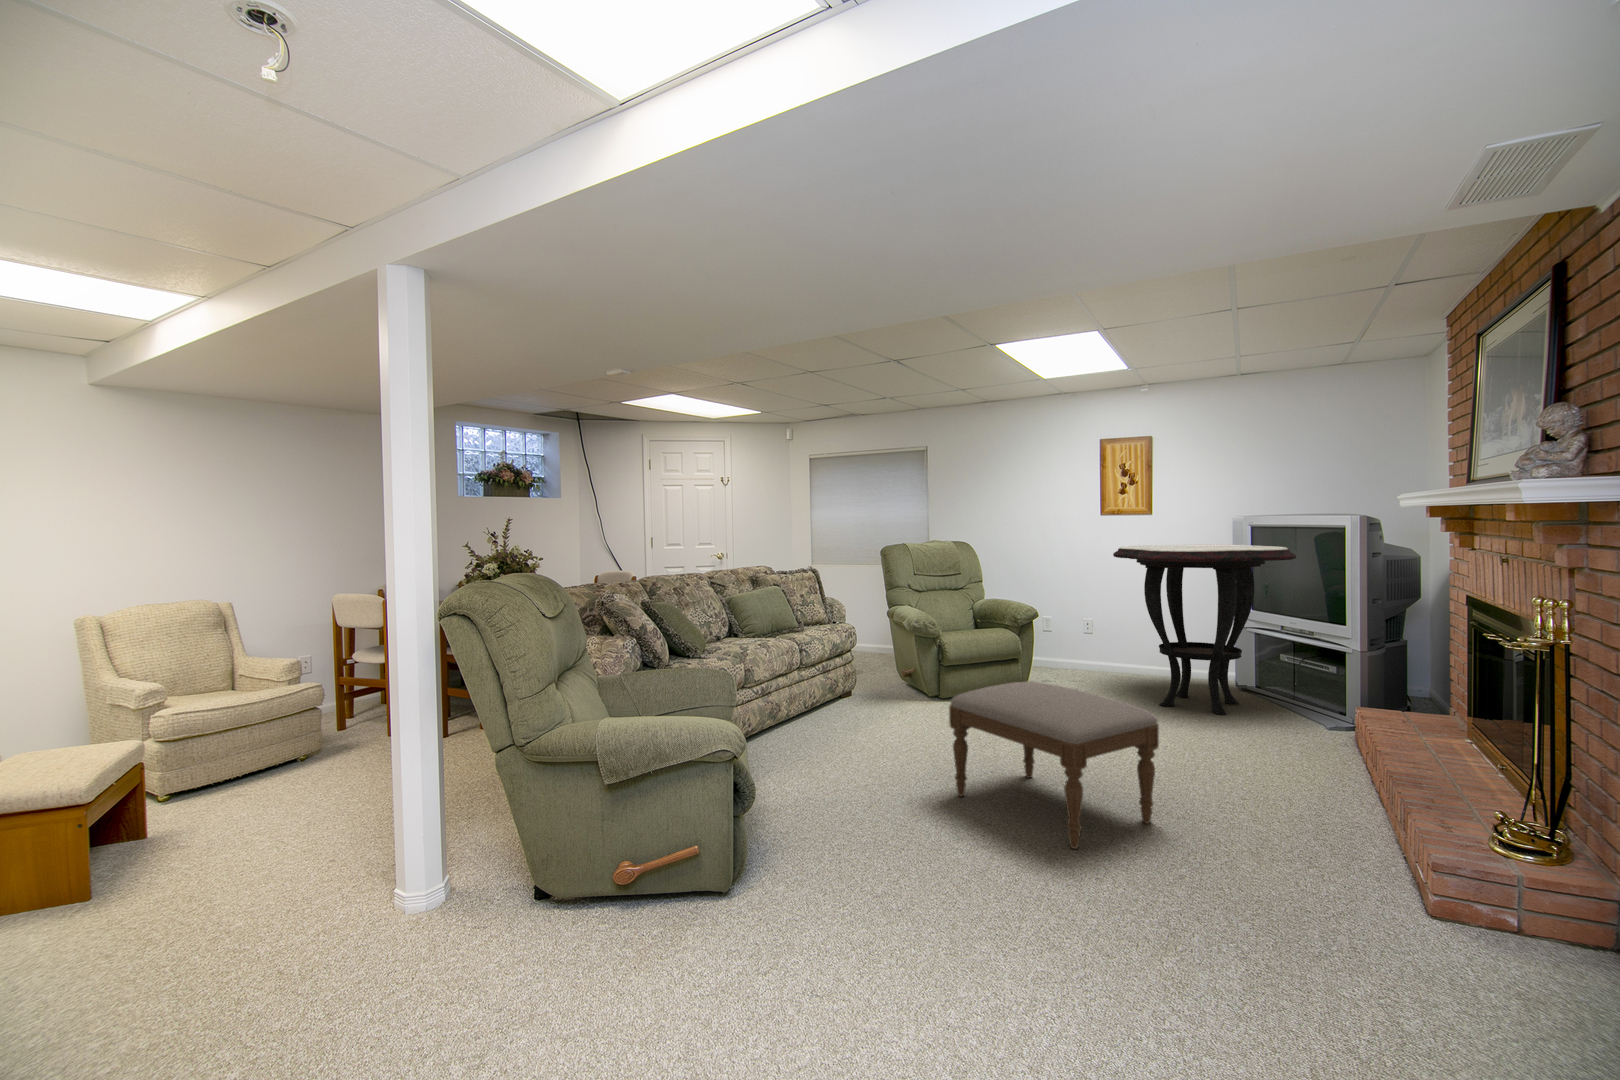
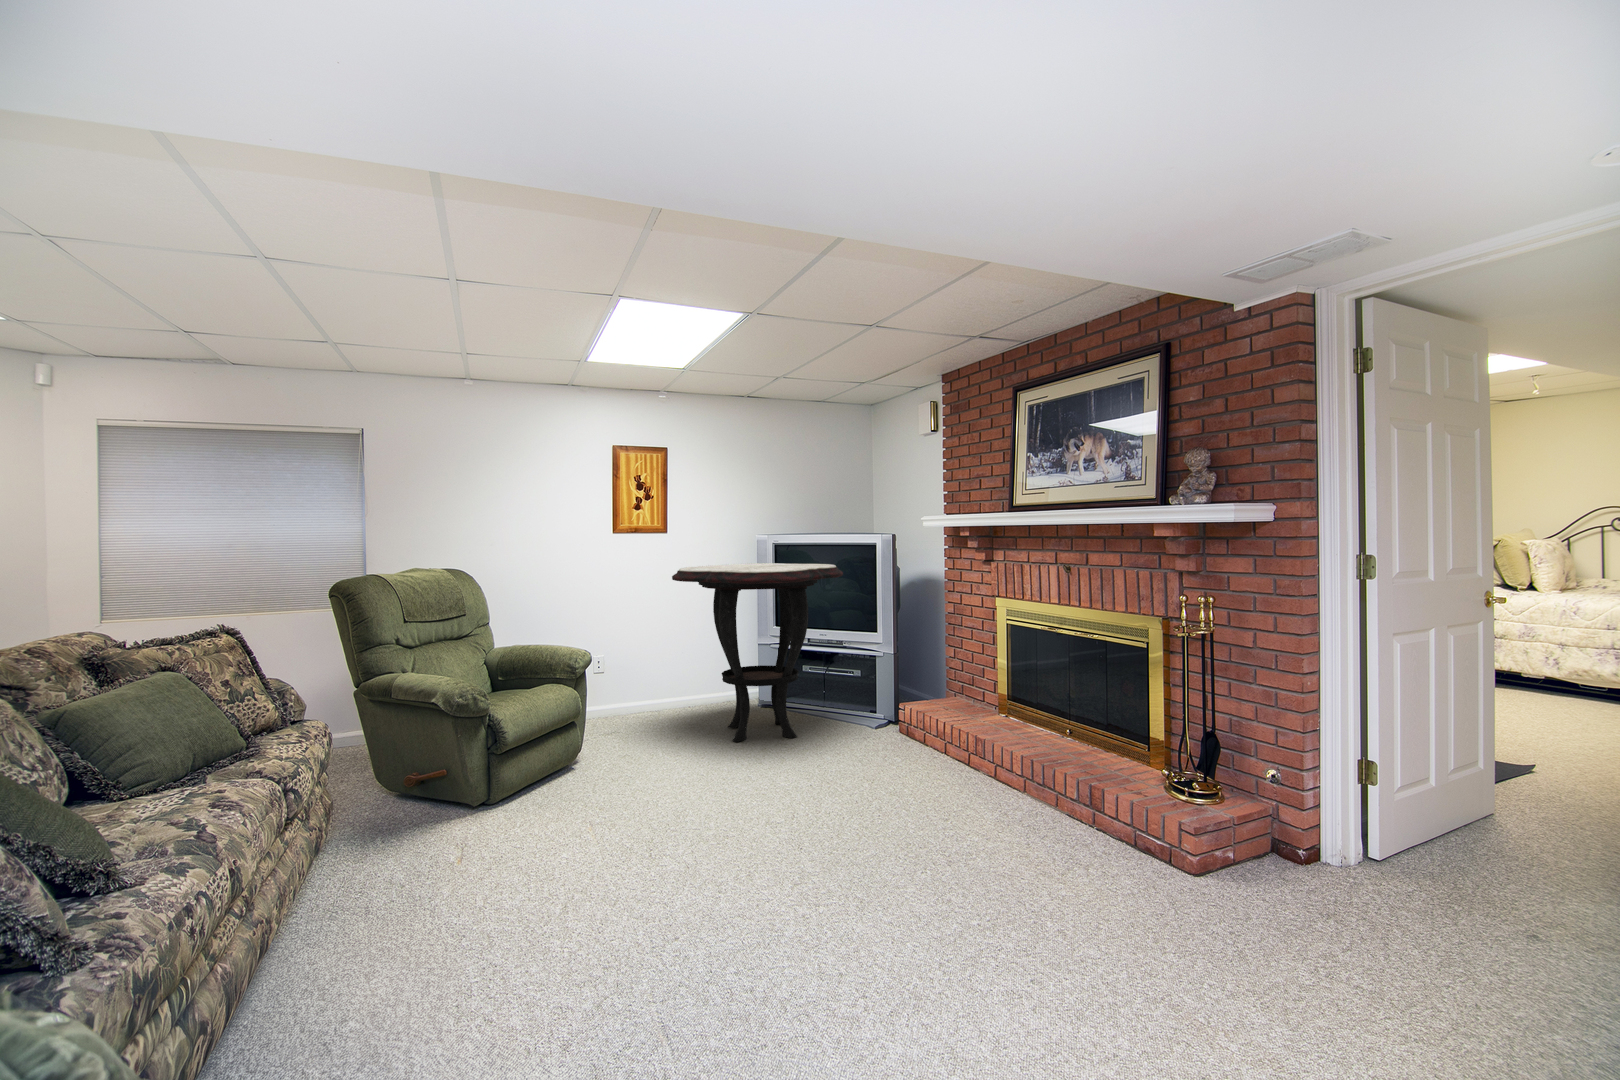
ottoman: present [949,681,1159,849] -> none [733,748,965,949]

